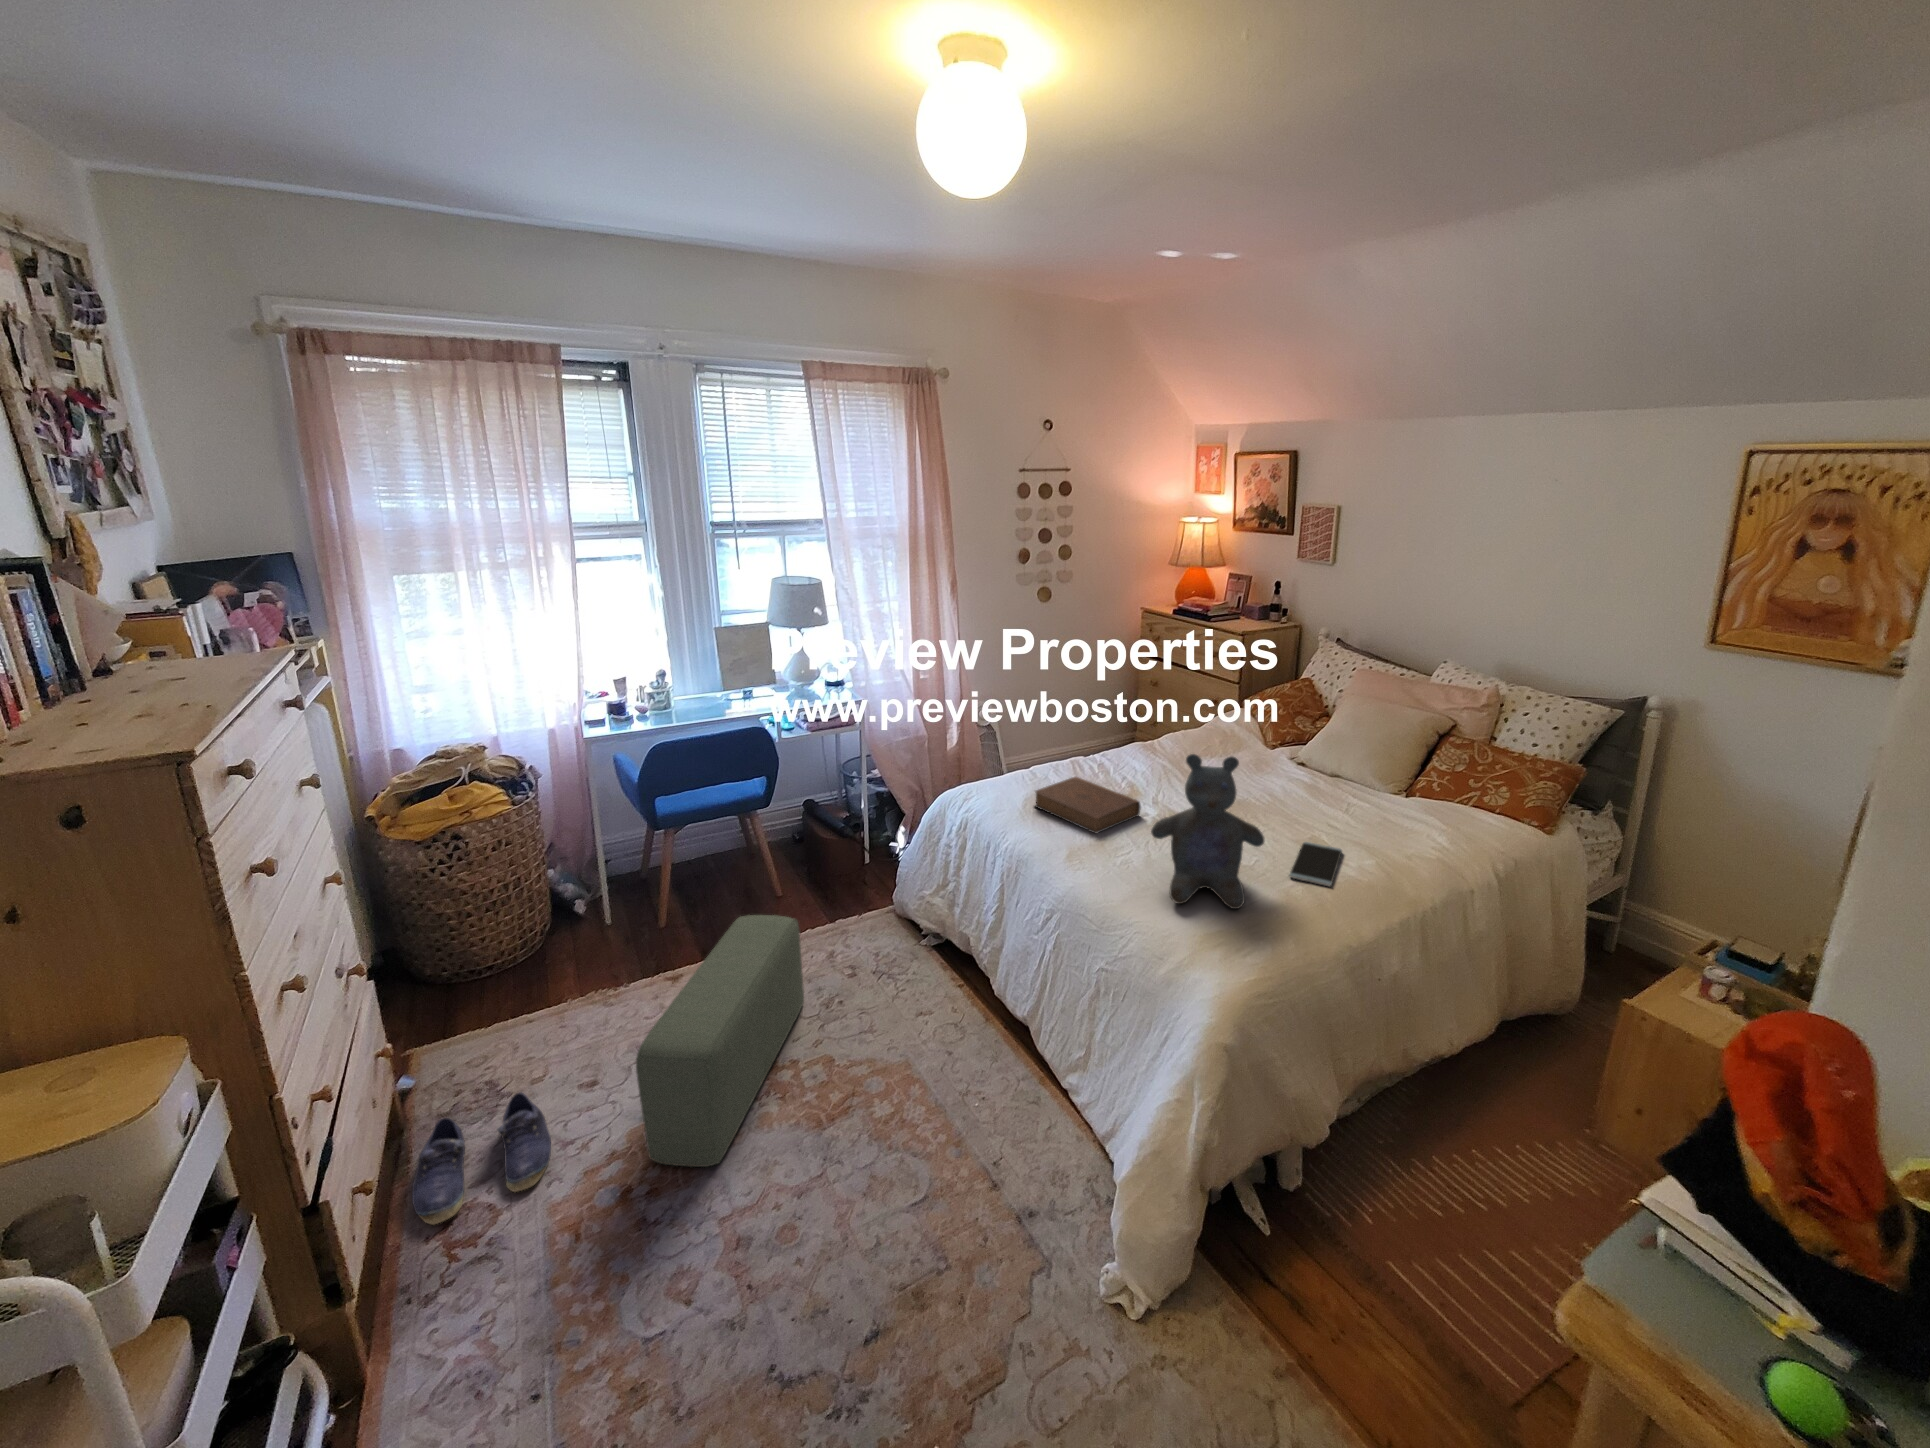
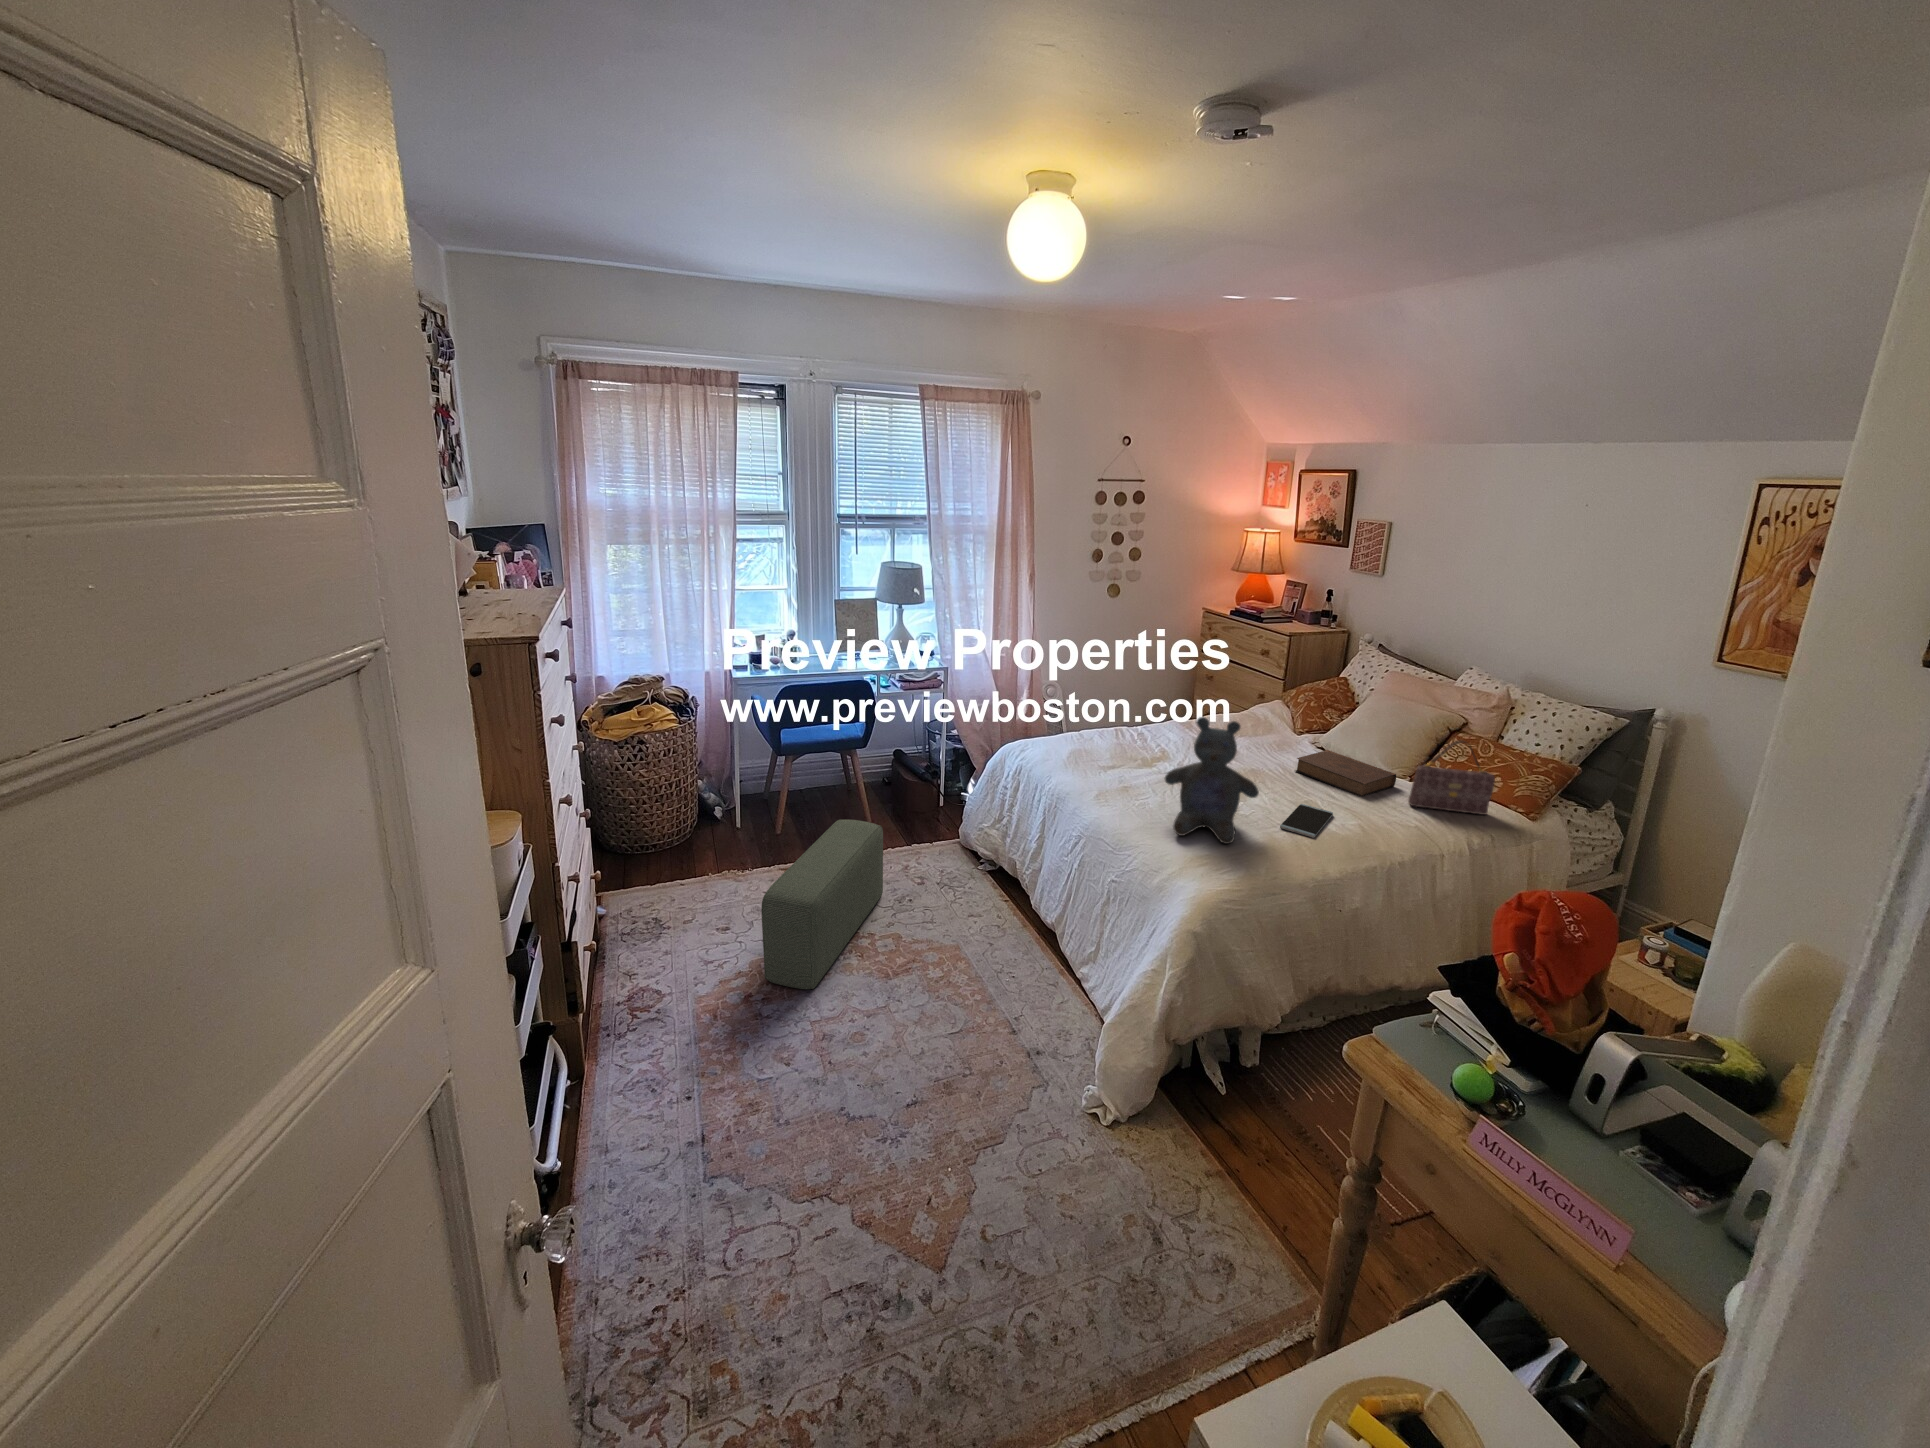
handbag: none [1416,751,1508,832] -> present [1408,741,1495,815]
book: present [1035,777,1140,833] -> present [1295,750,1396,797]
shoe: present [412,1092,551,1225] -> none [609,922,699,996]

